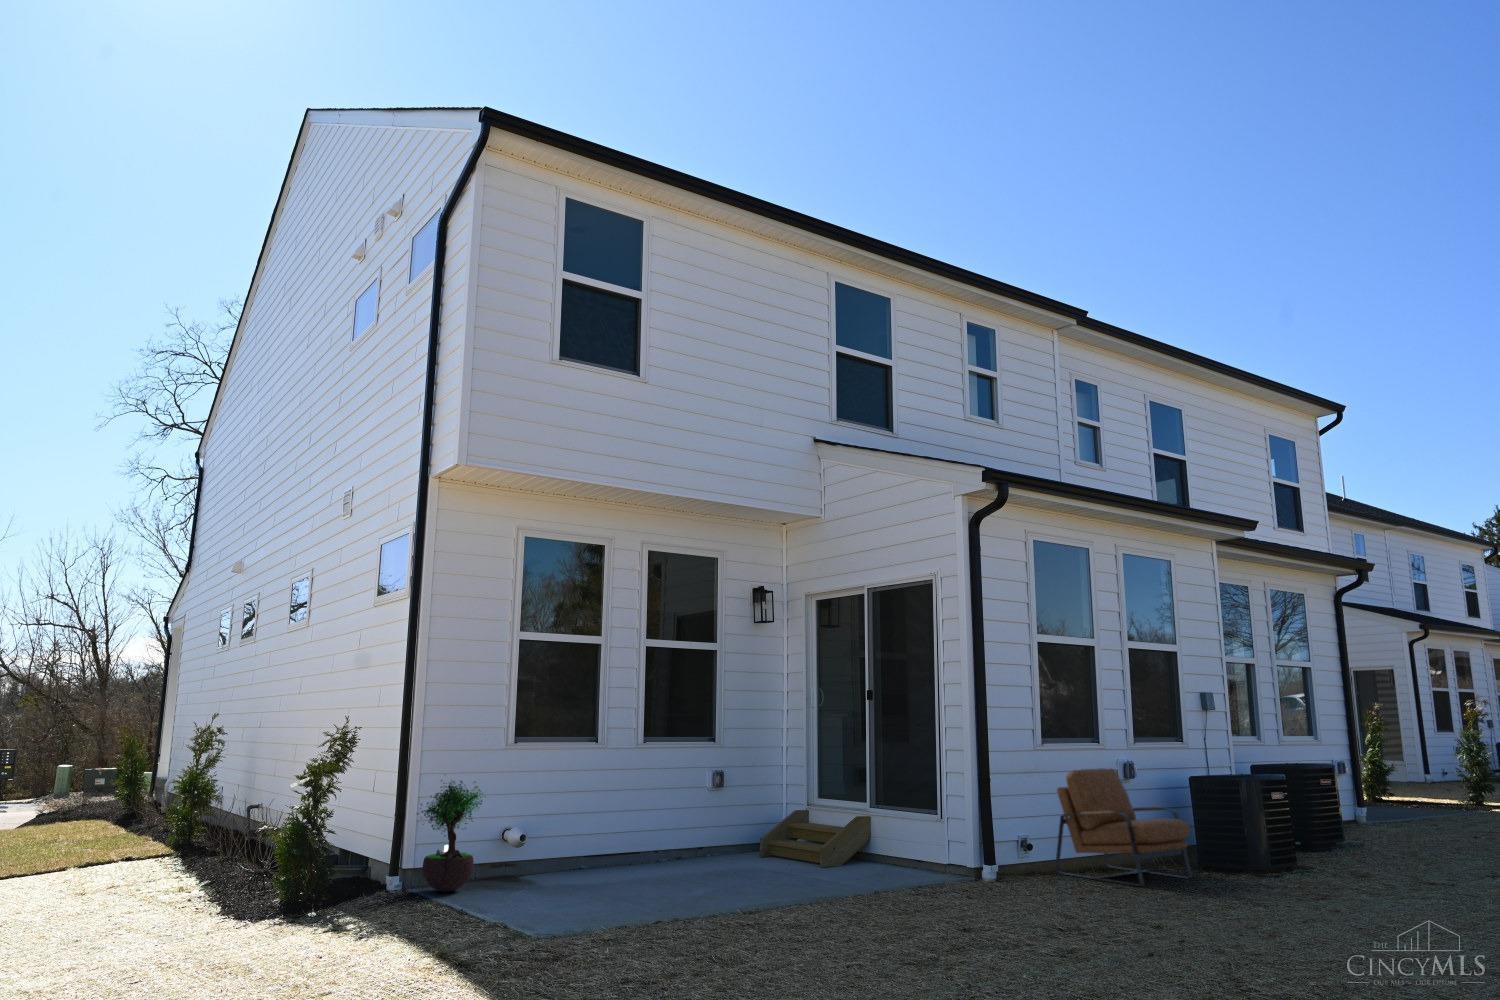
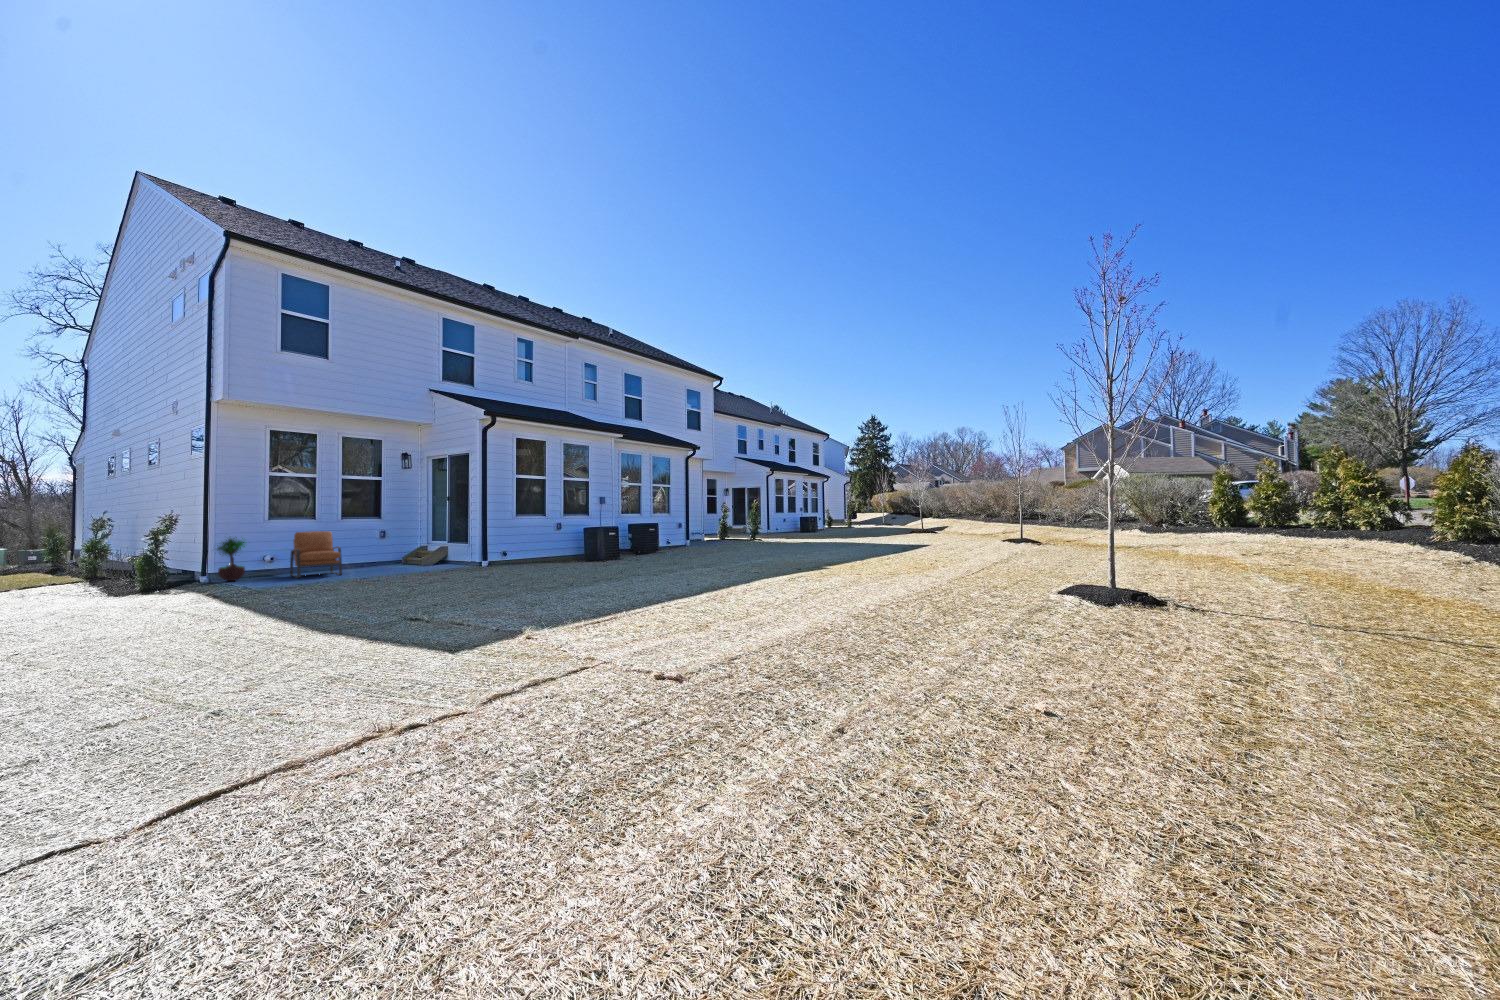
chair: present [1055,769,1192,886] -> present [290,531,342,578]

